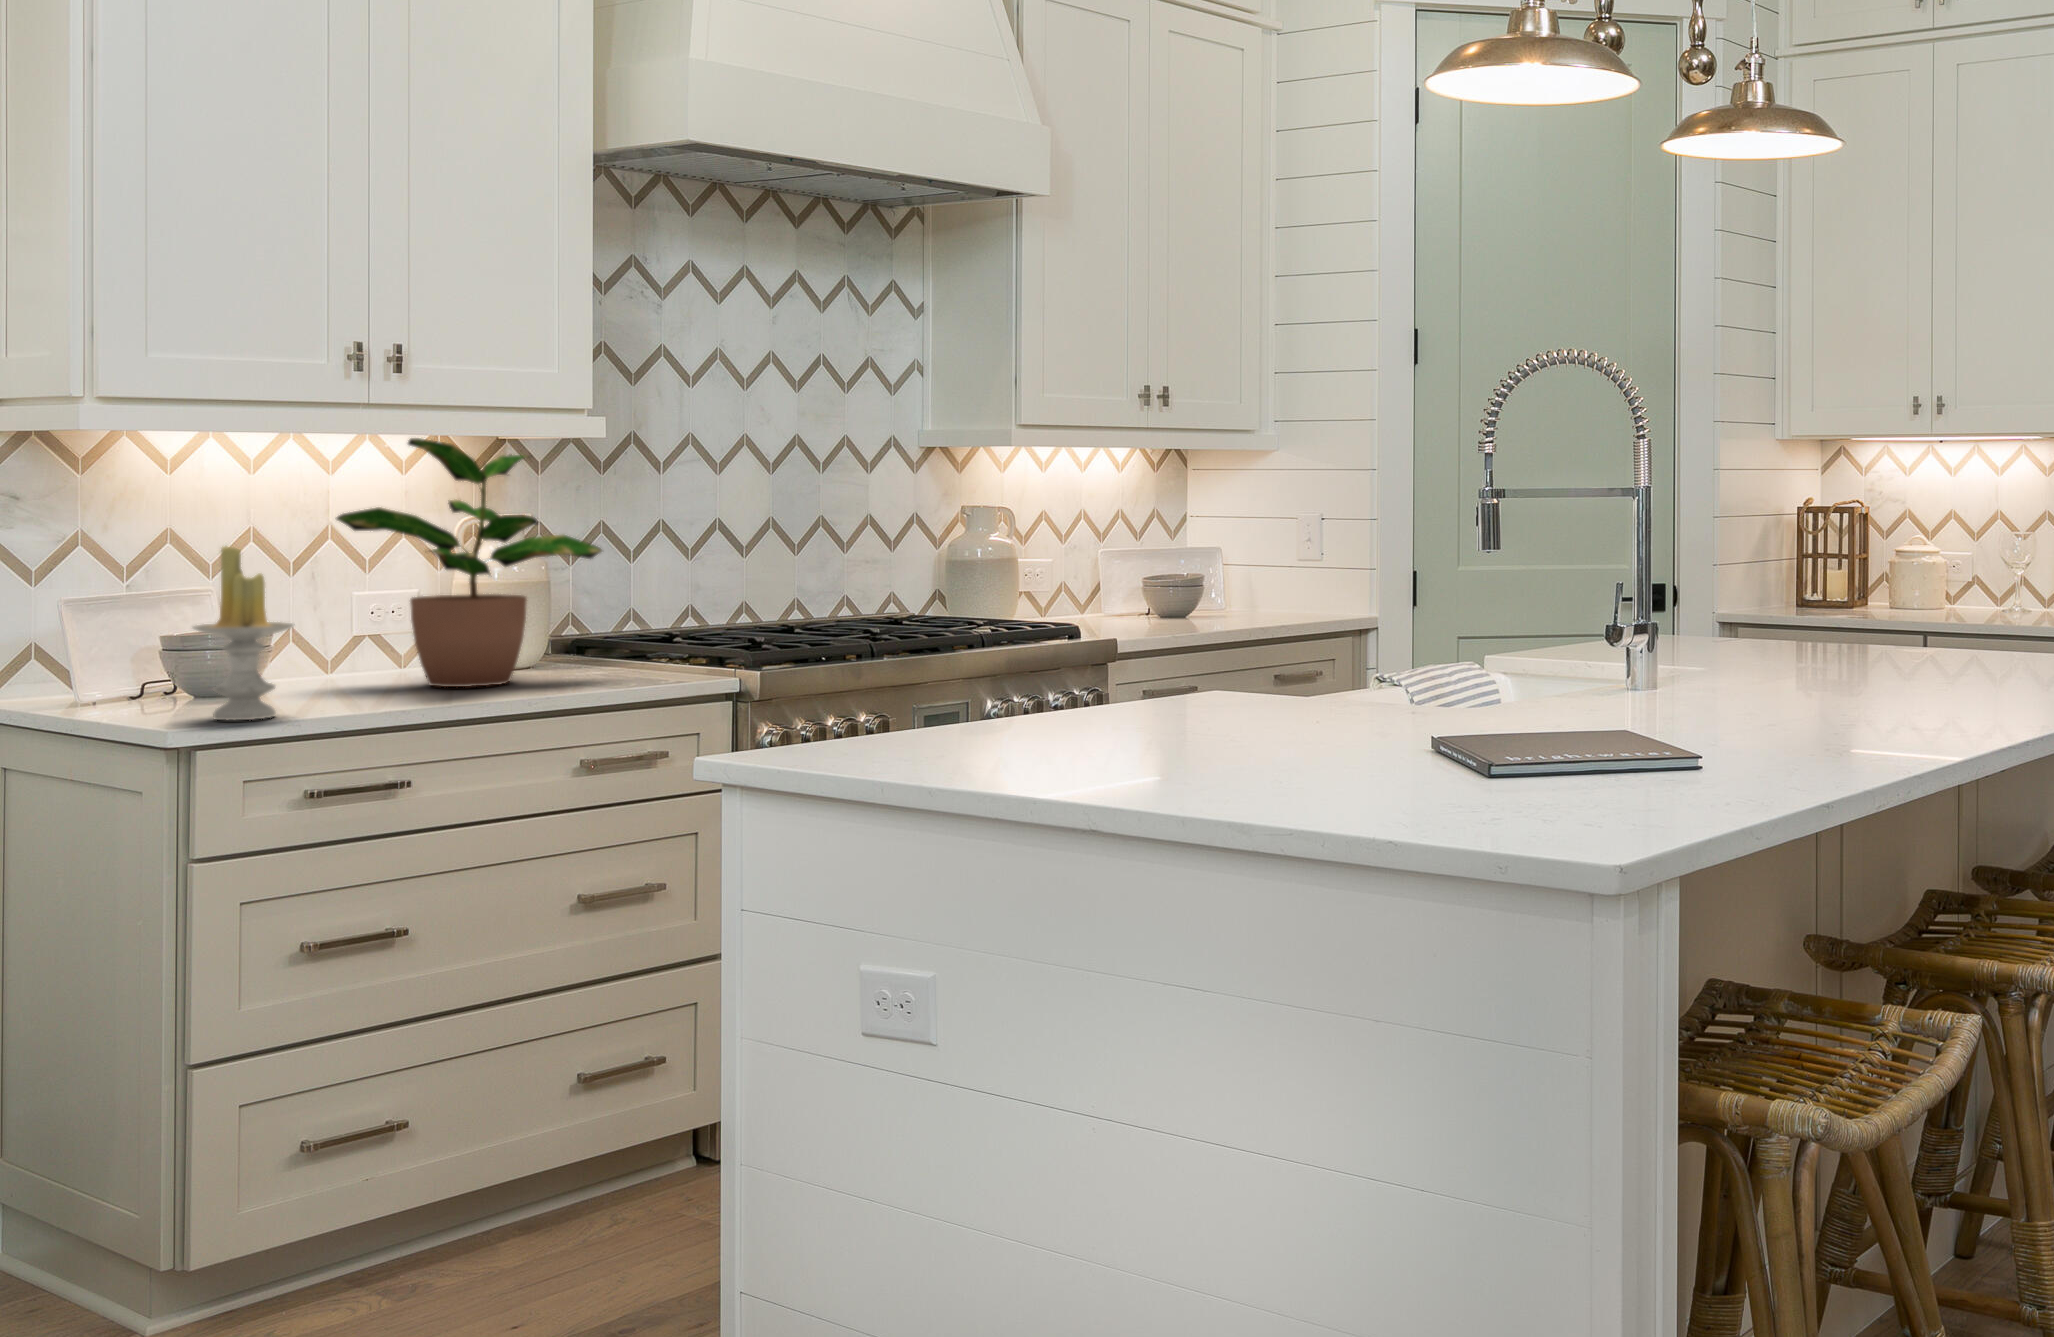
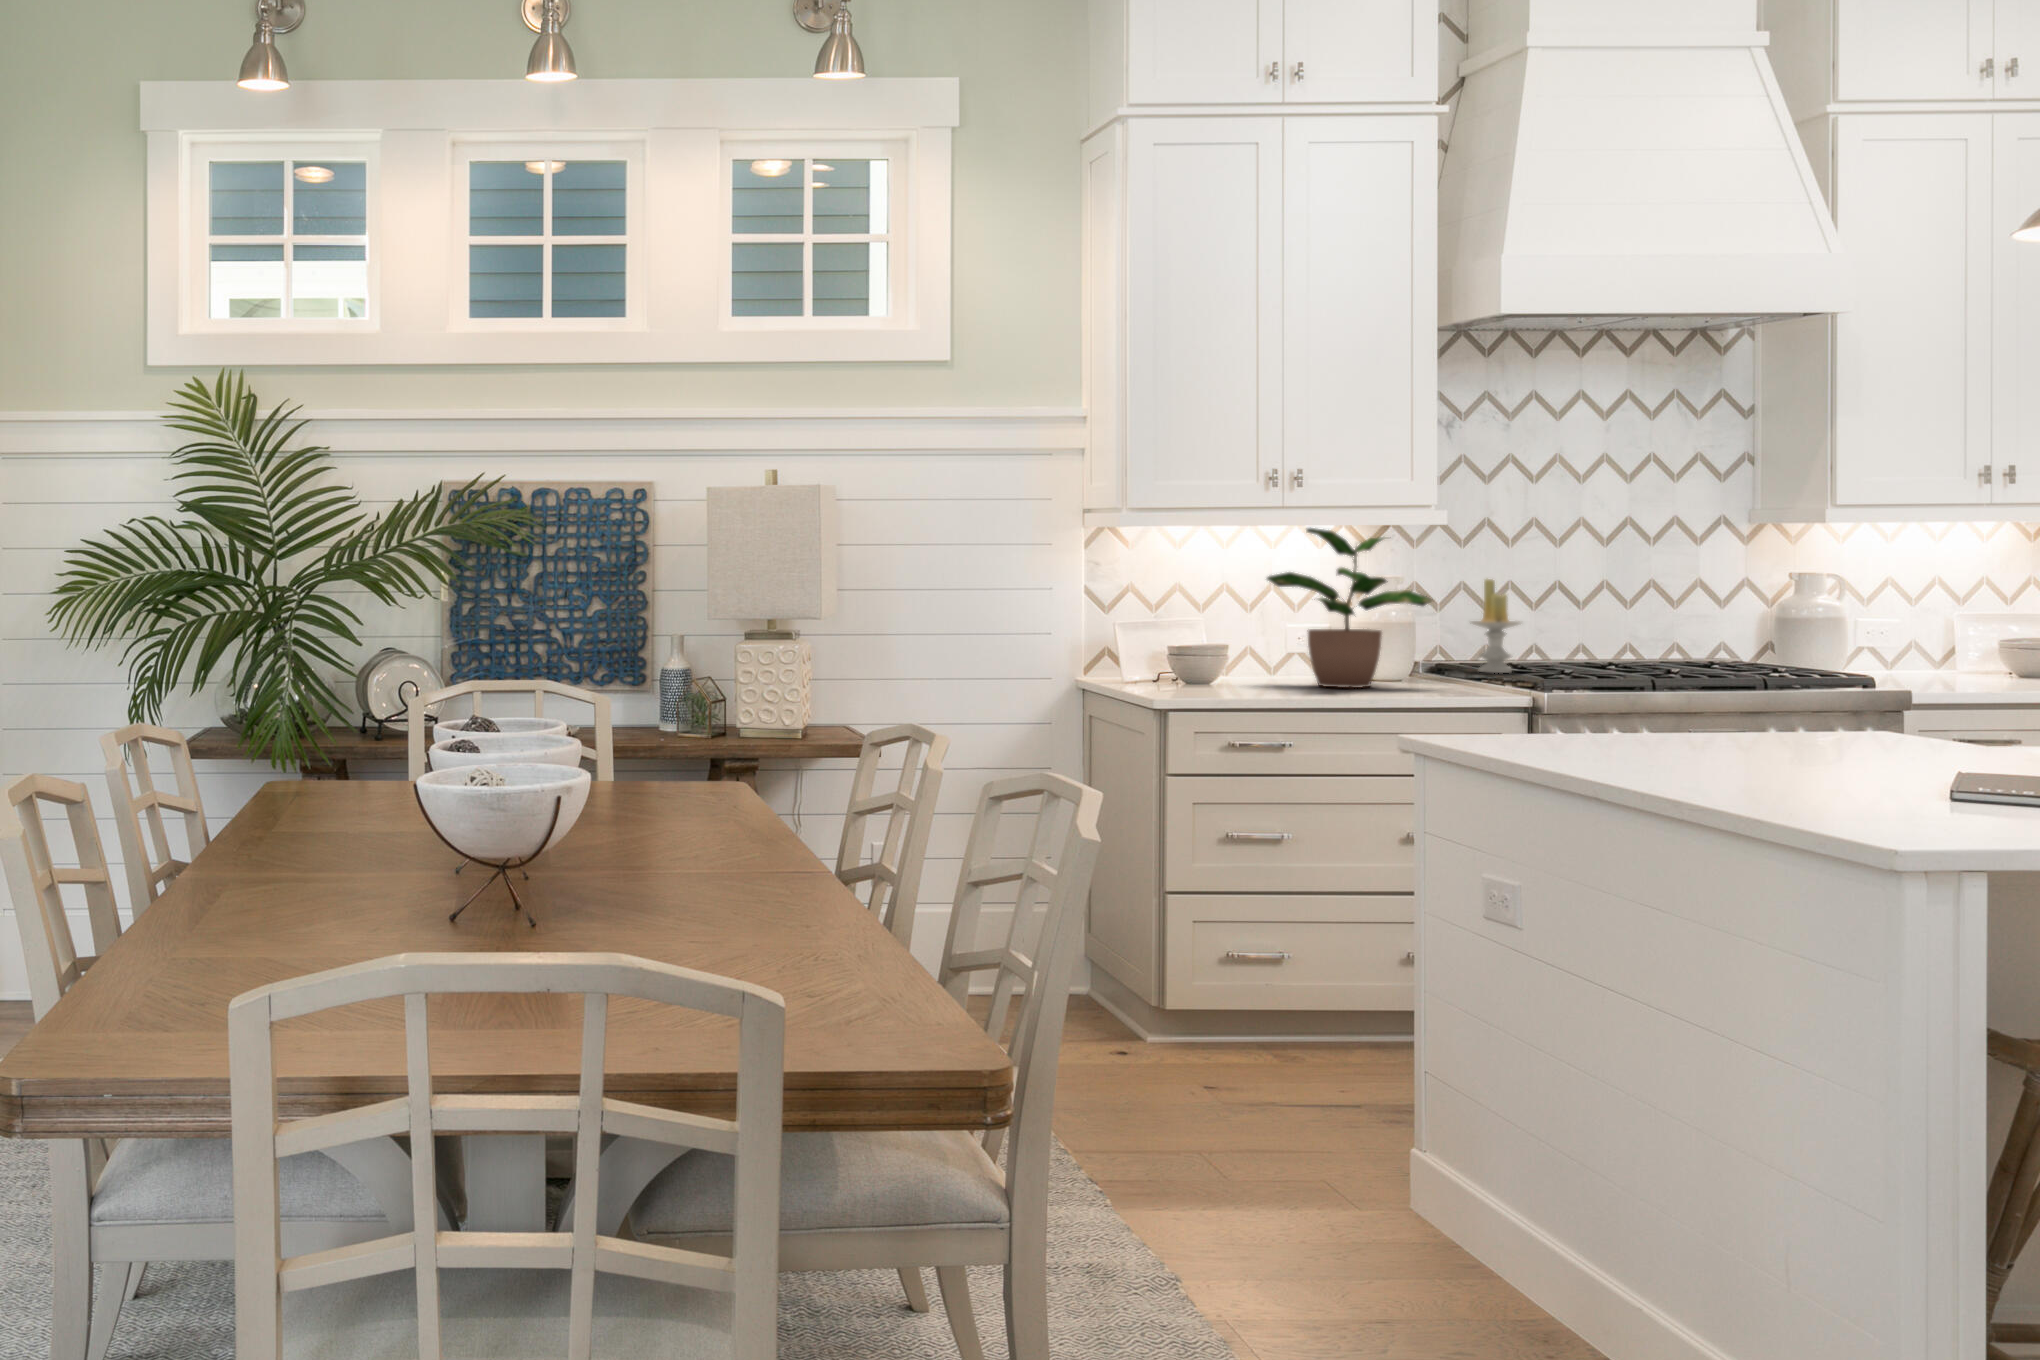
candle: present [193,546,293,720] -> present [1471,579,1520,673]

